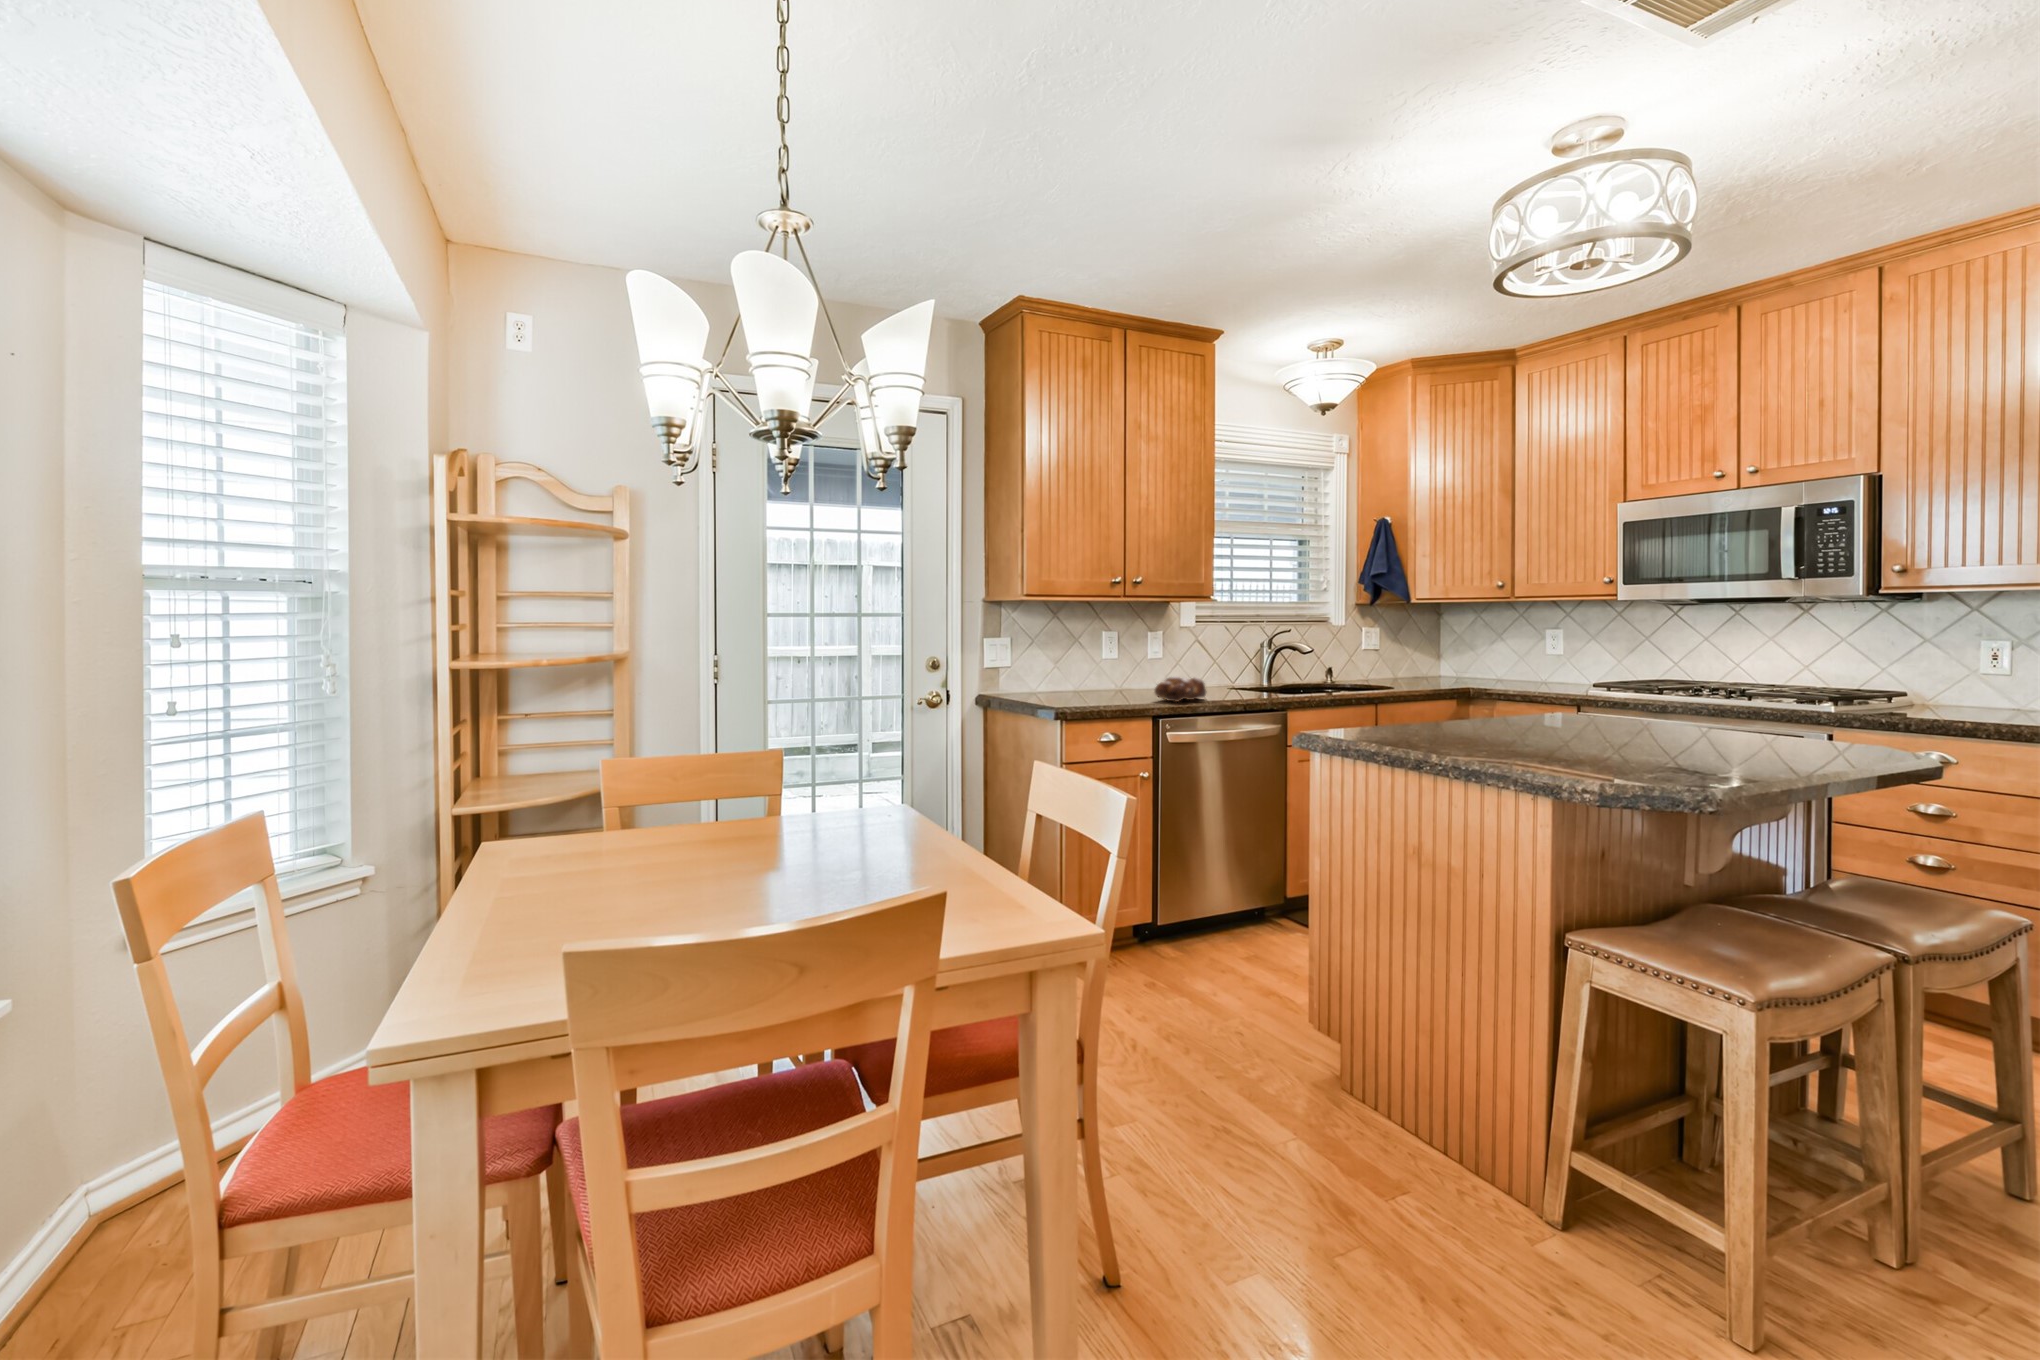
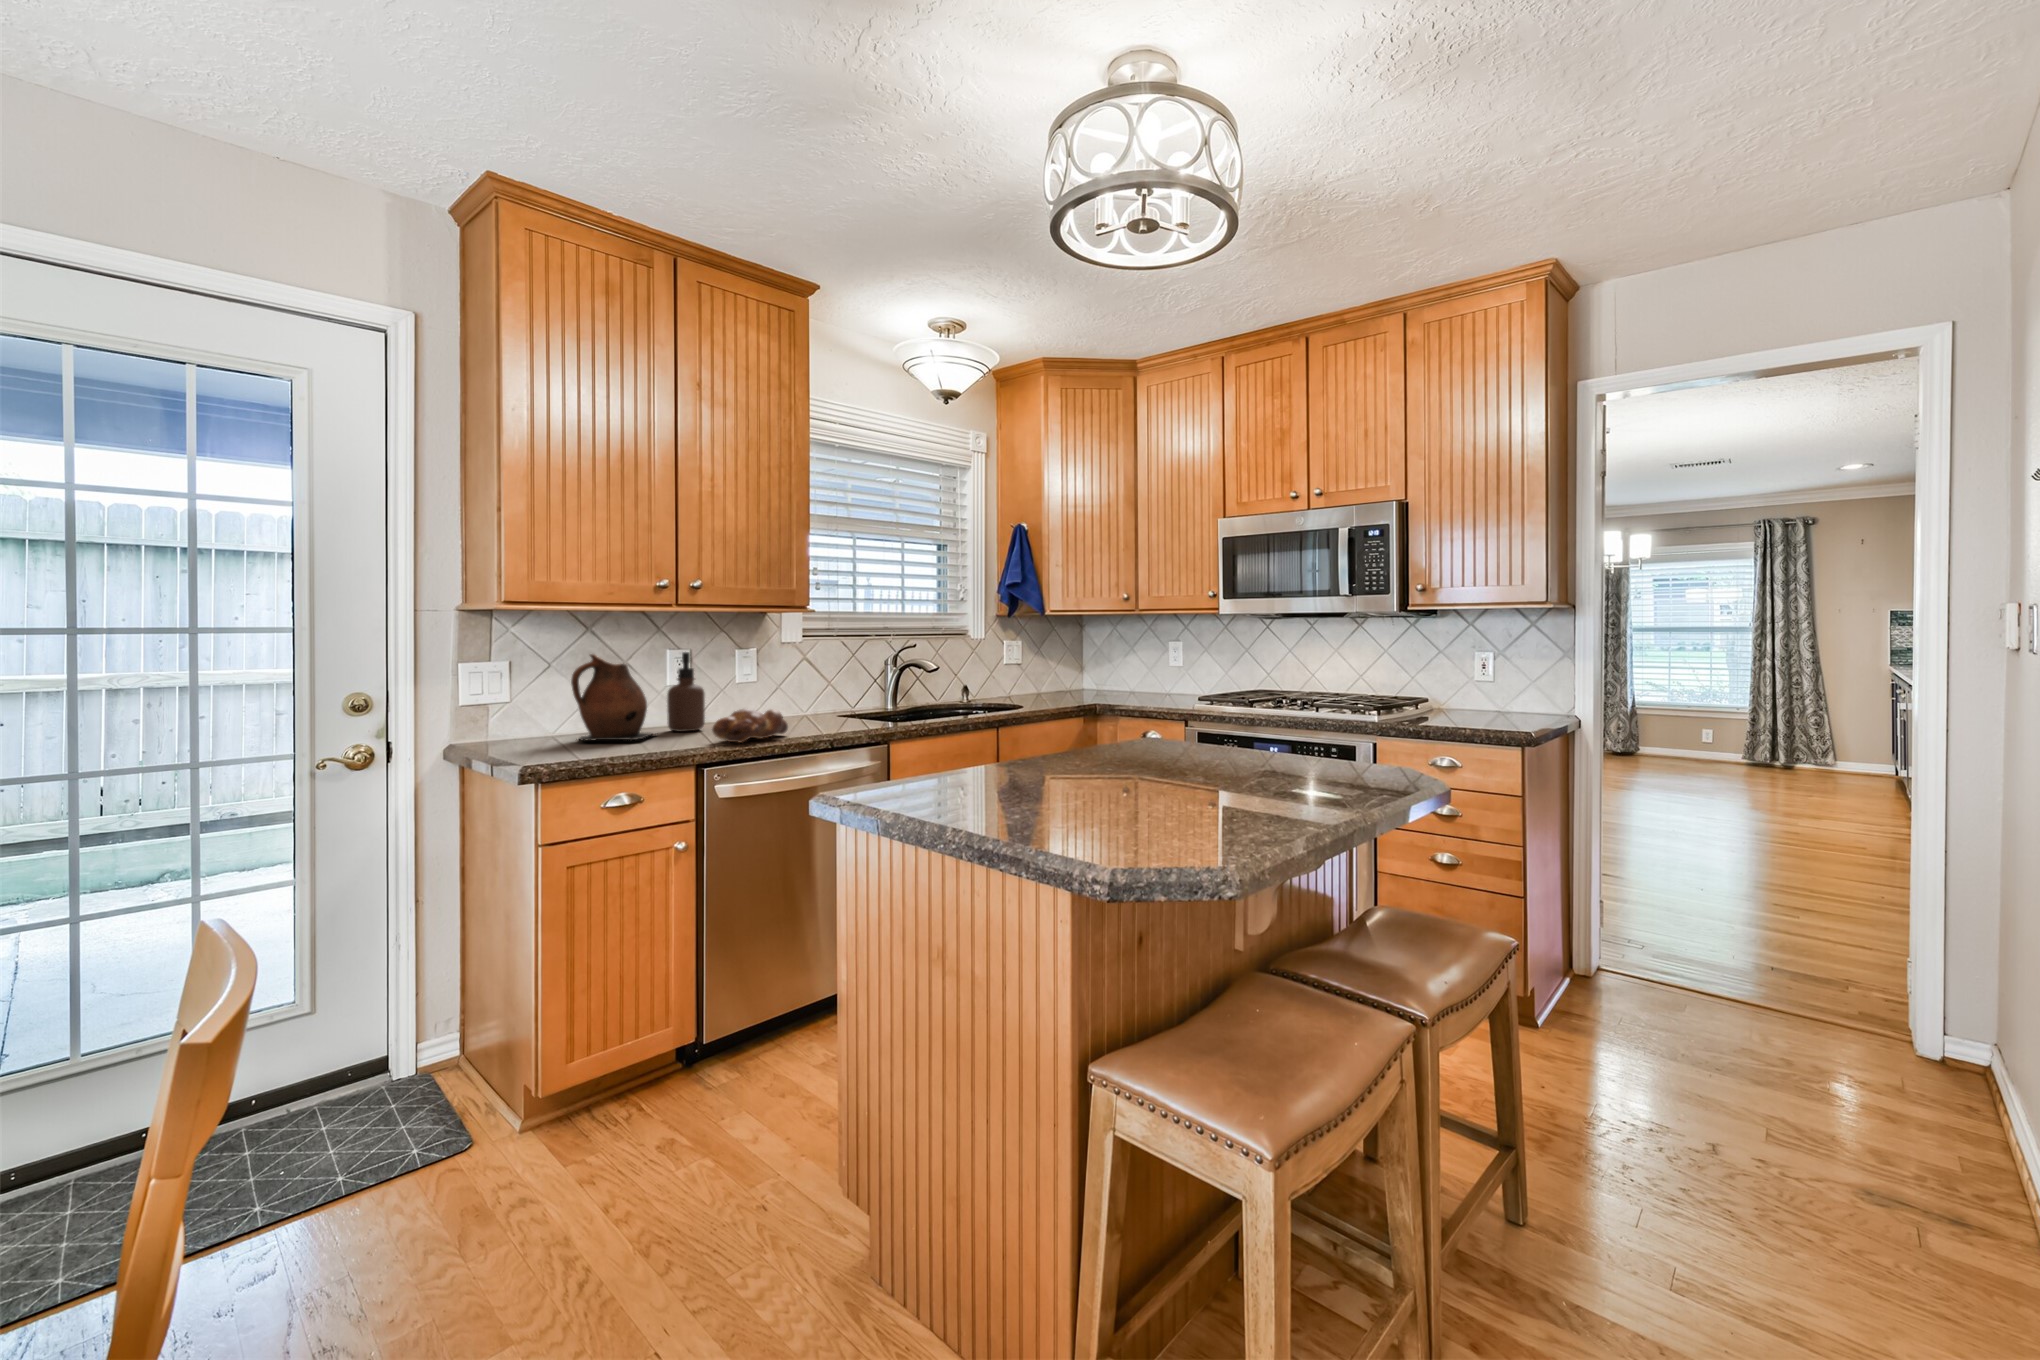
ceramic pitcher: none [1054,632,1107,697] -> present [571,654,655,741]
soap dispenser: none [1109,632,1136,693] -> present [667,652,705,732]

